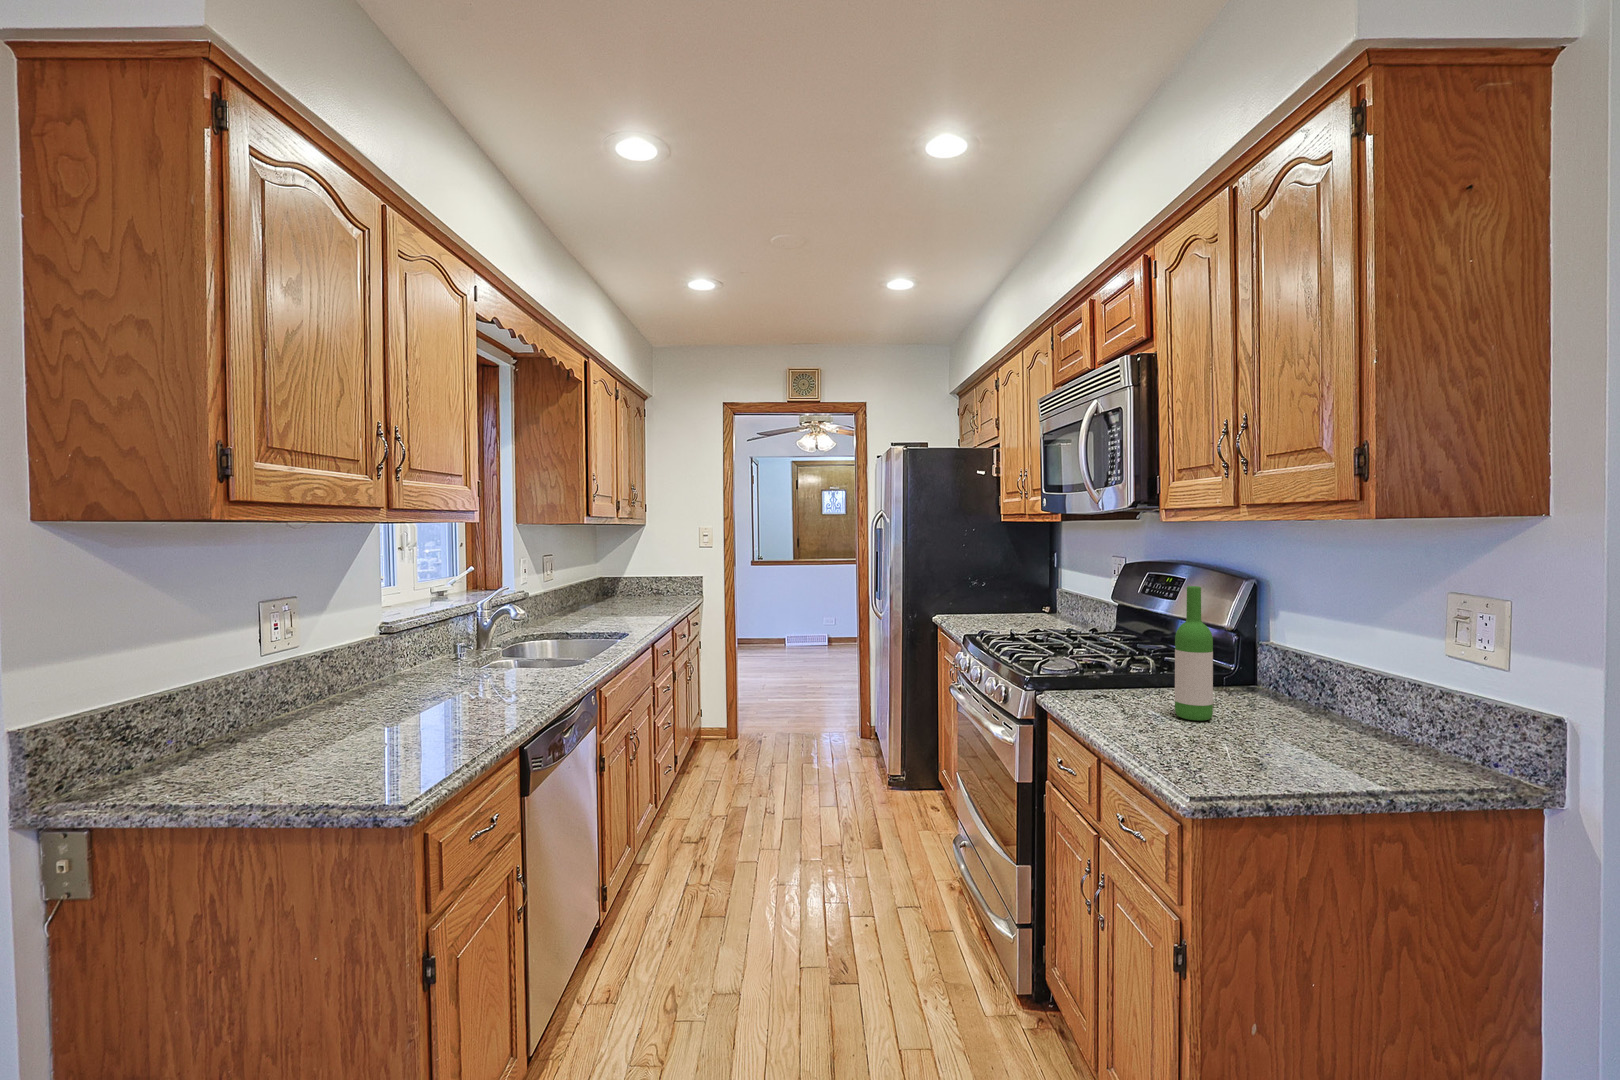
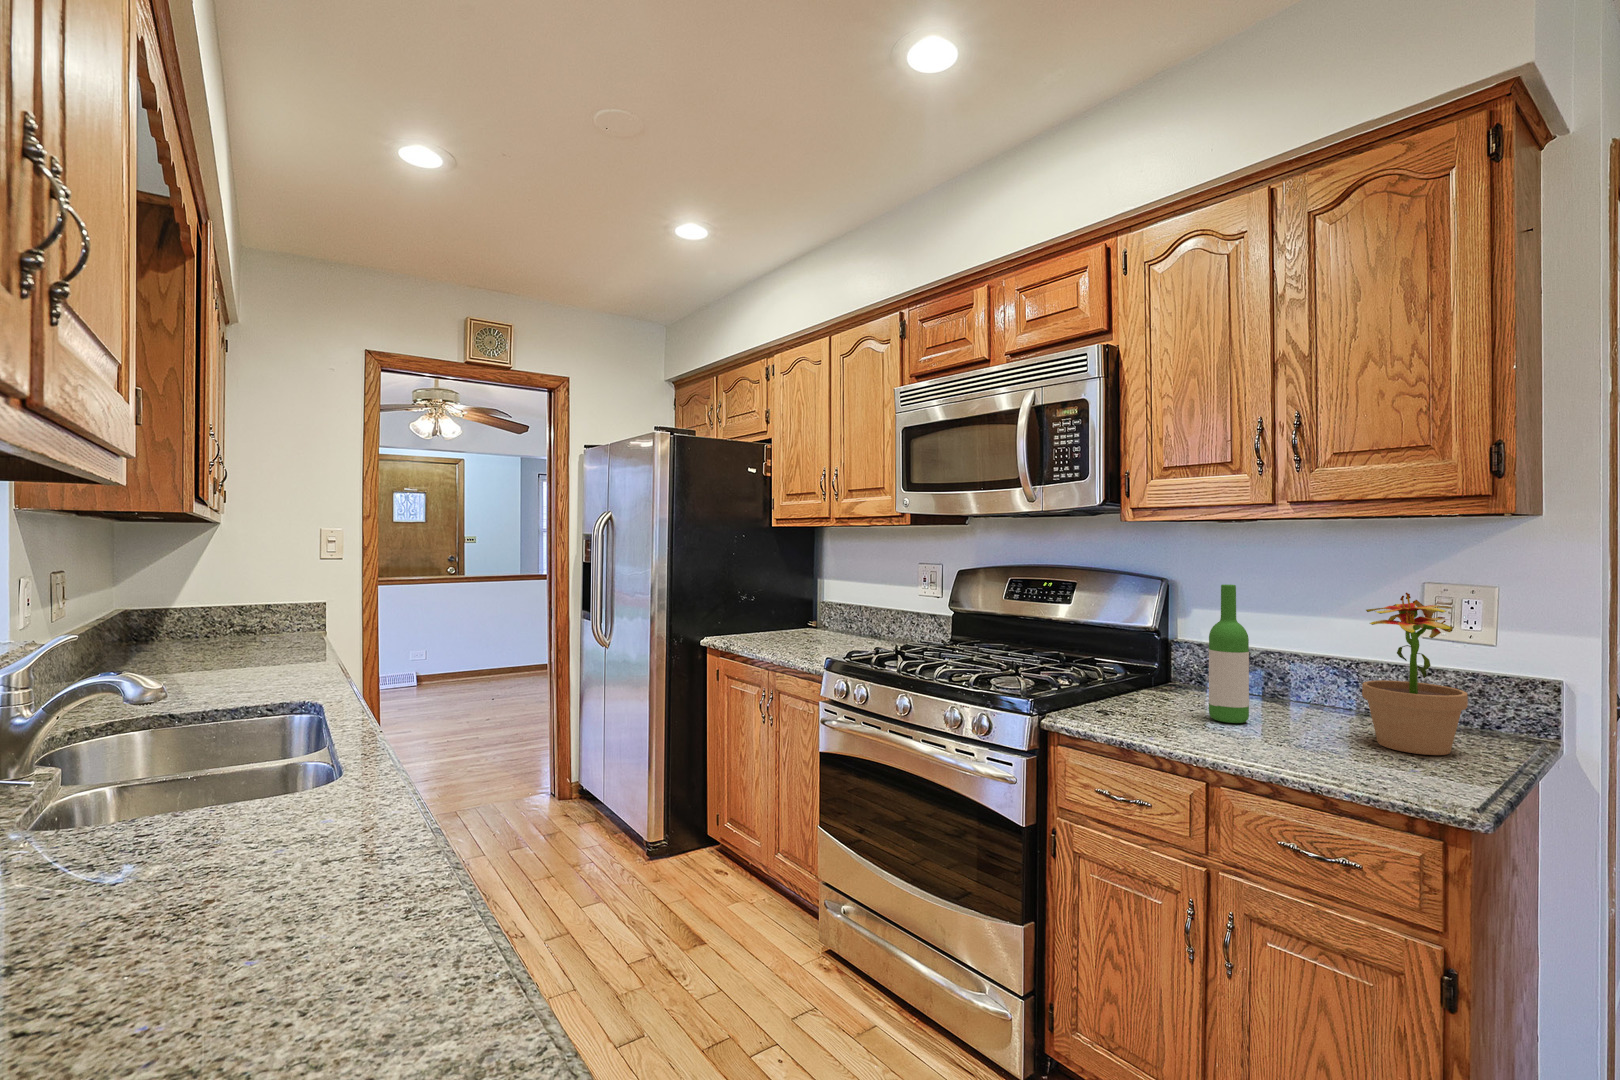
potted plant: none [1269,601,1371,770] -> present [1362,593,1468,755]

